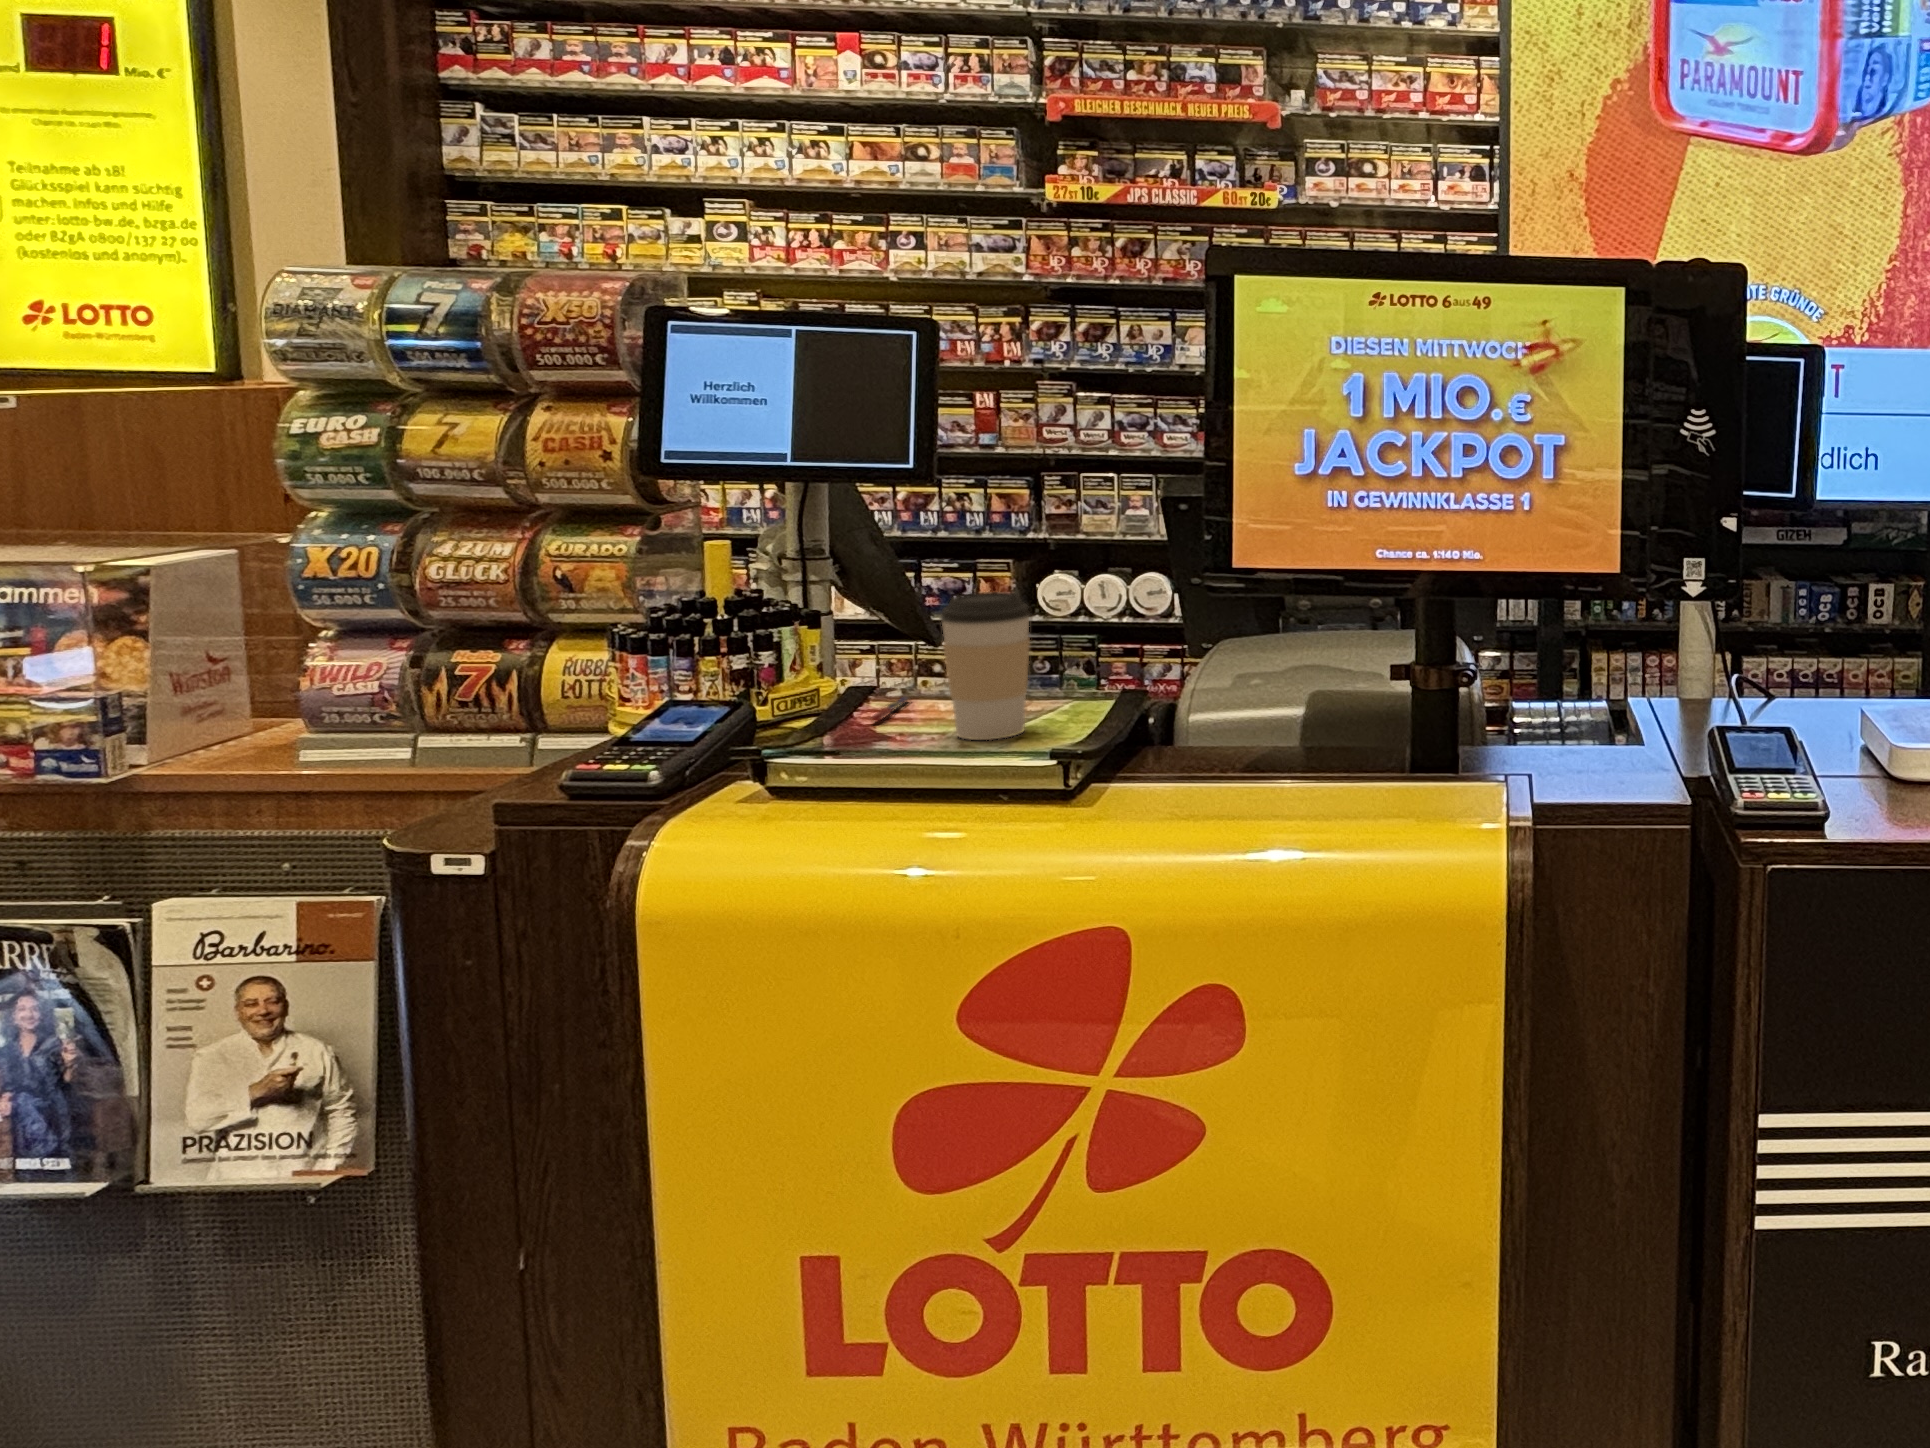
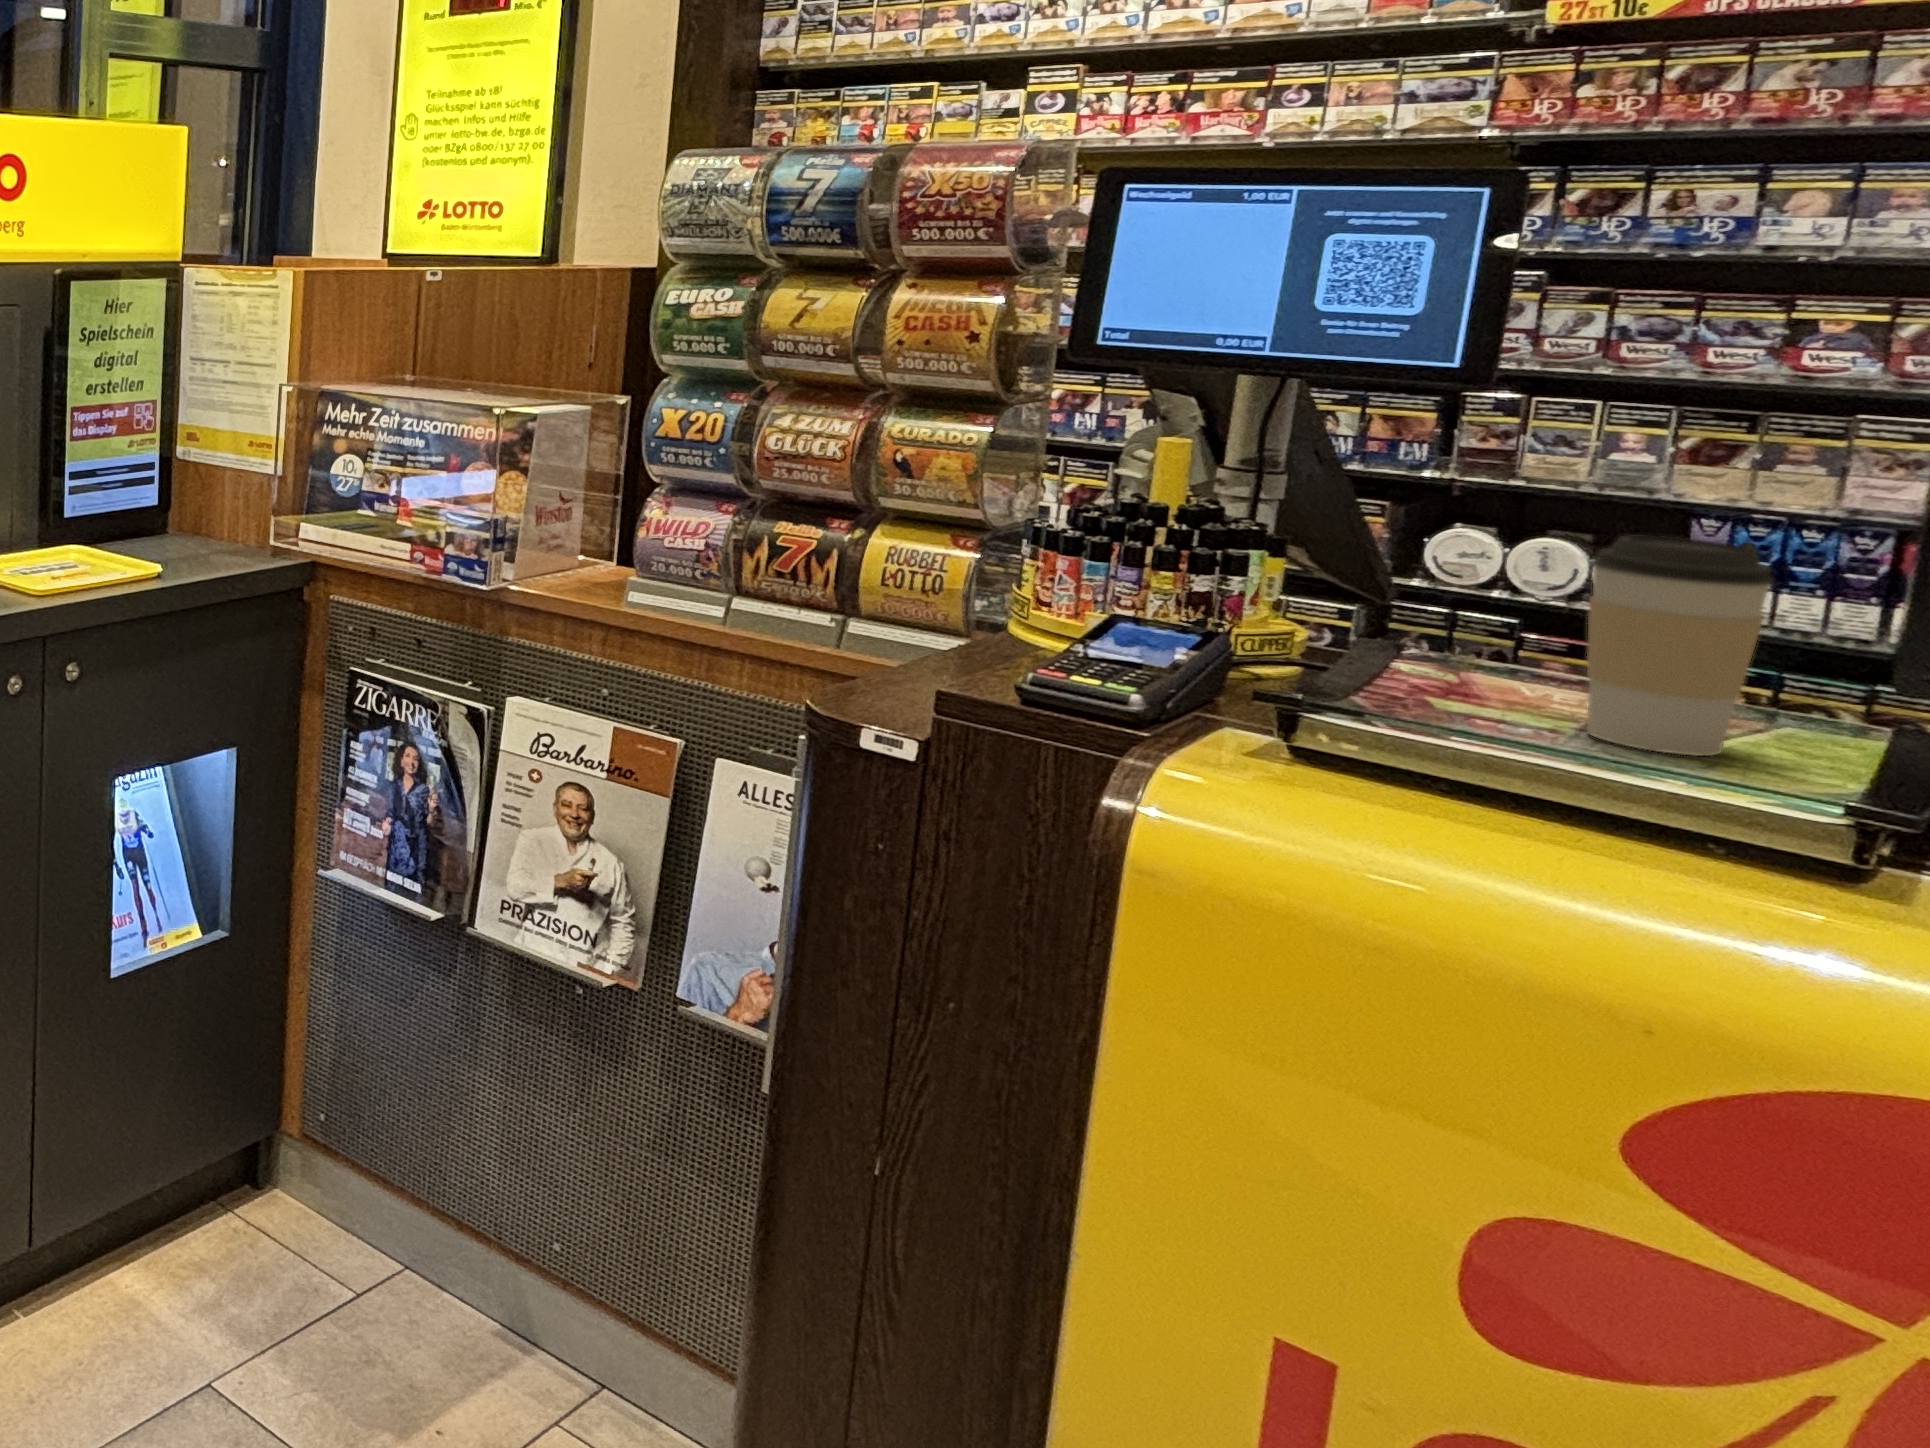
pen: present [872,696,908,721] -> none [1406,660,1443,688]

